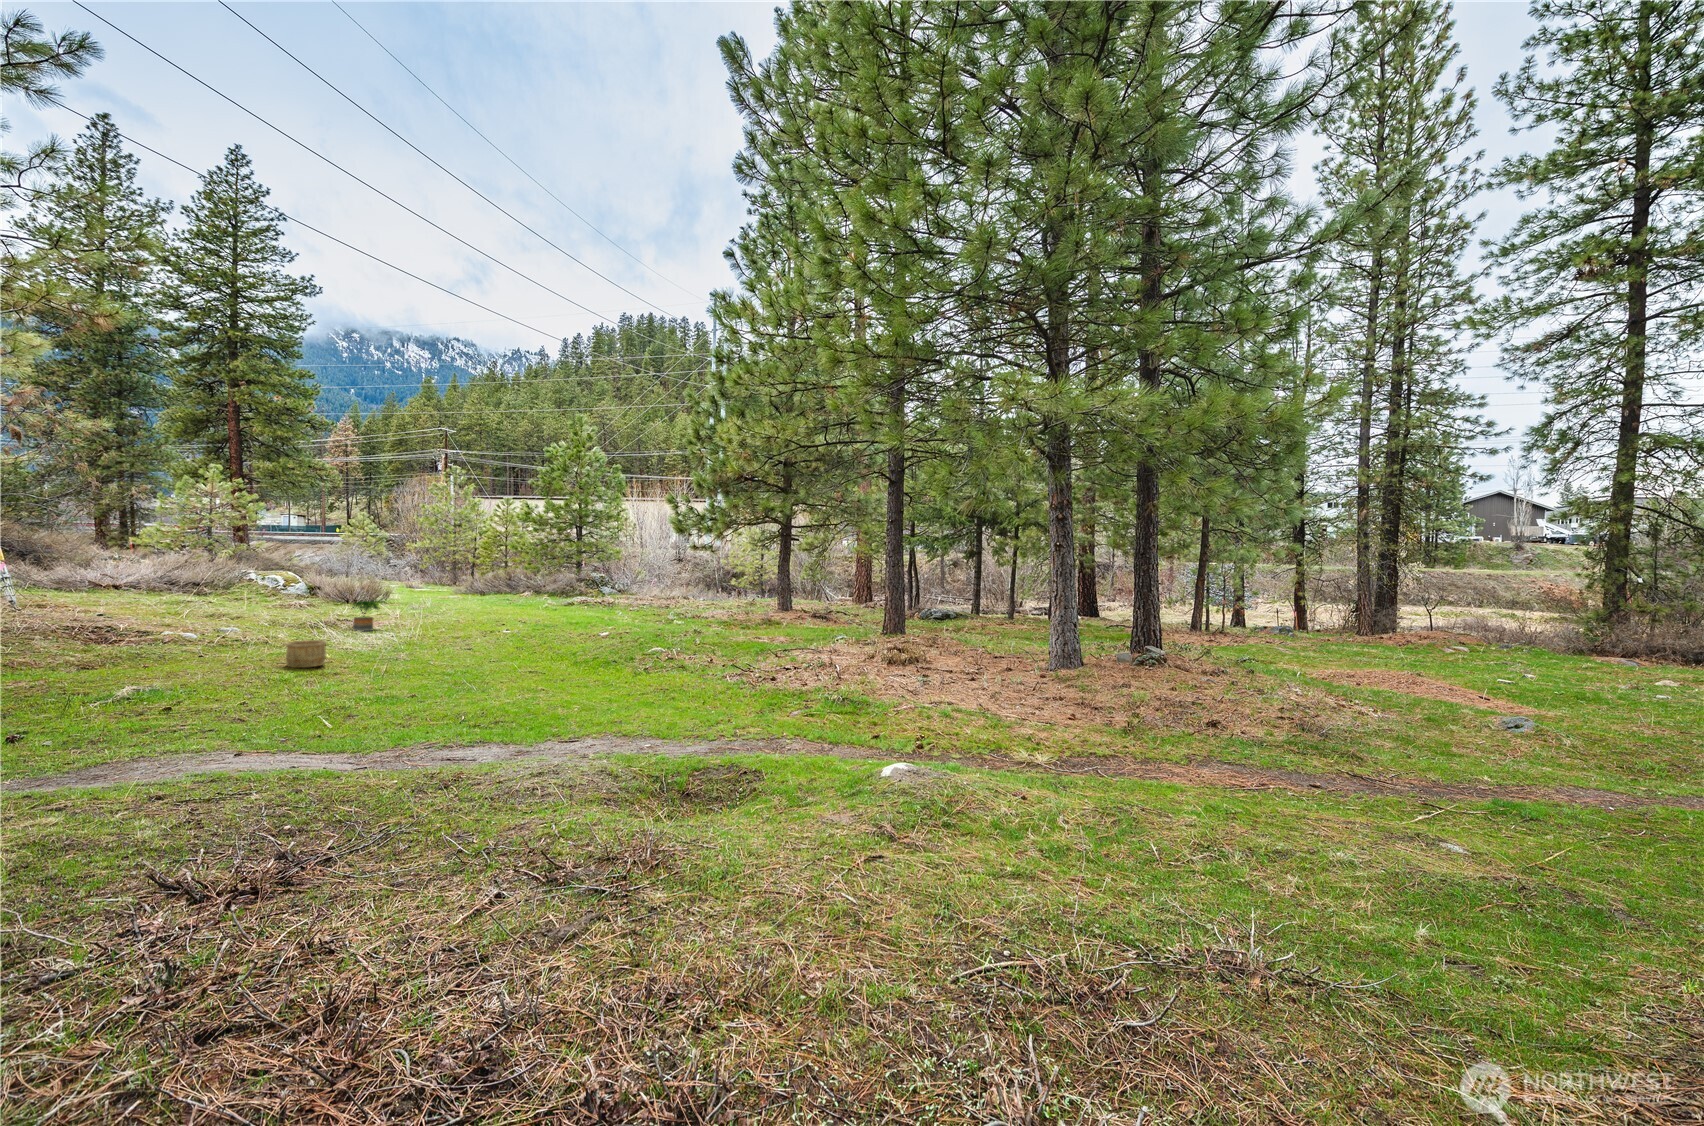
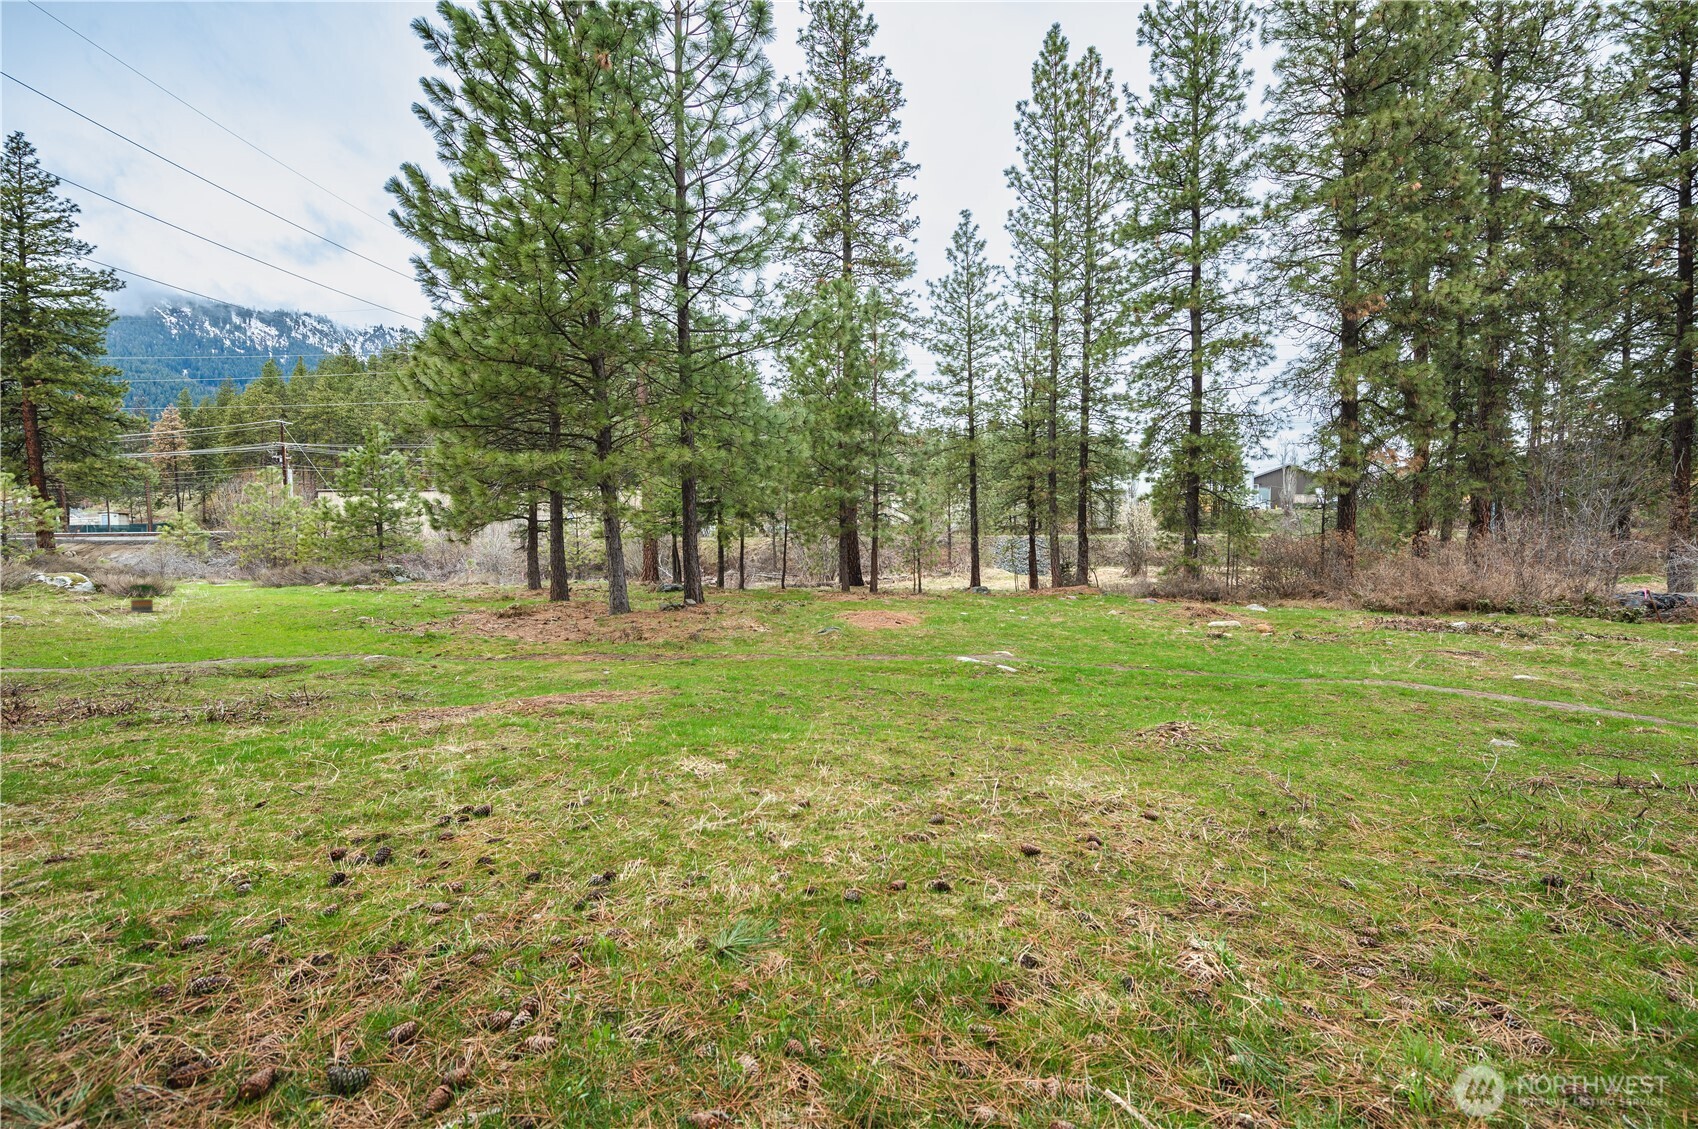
wooden bucket: present [286,640,326,668] -> none [31,609,74,632]

